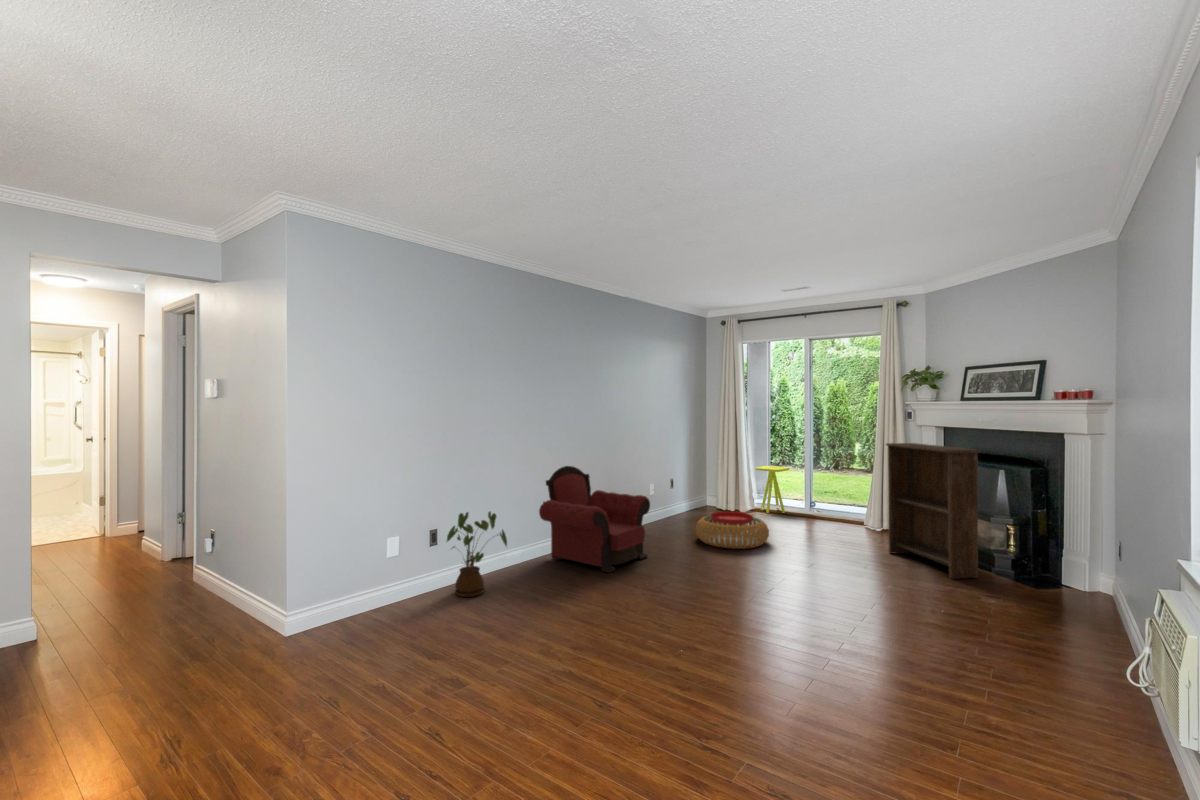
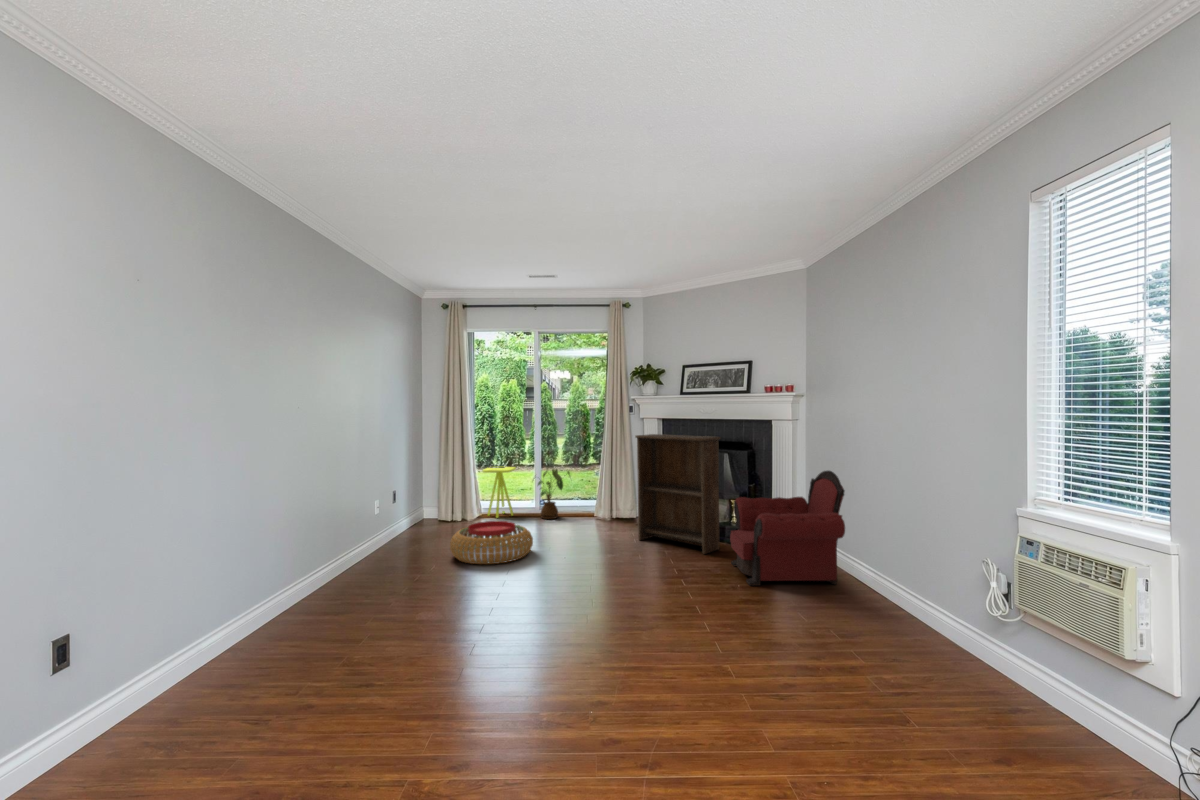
armchair: present [539,466,650,573] -> present [730,471,845,586]
house plant: present [447,512,507,597] -> present [538,469,570,519]

